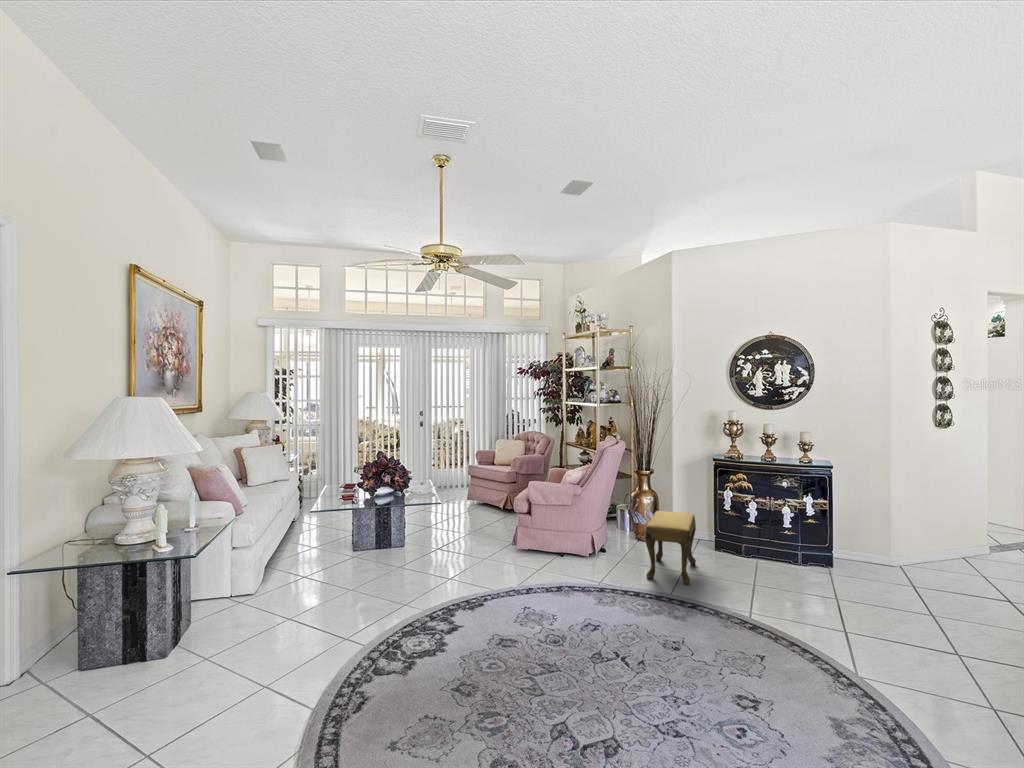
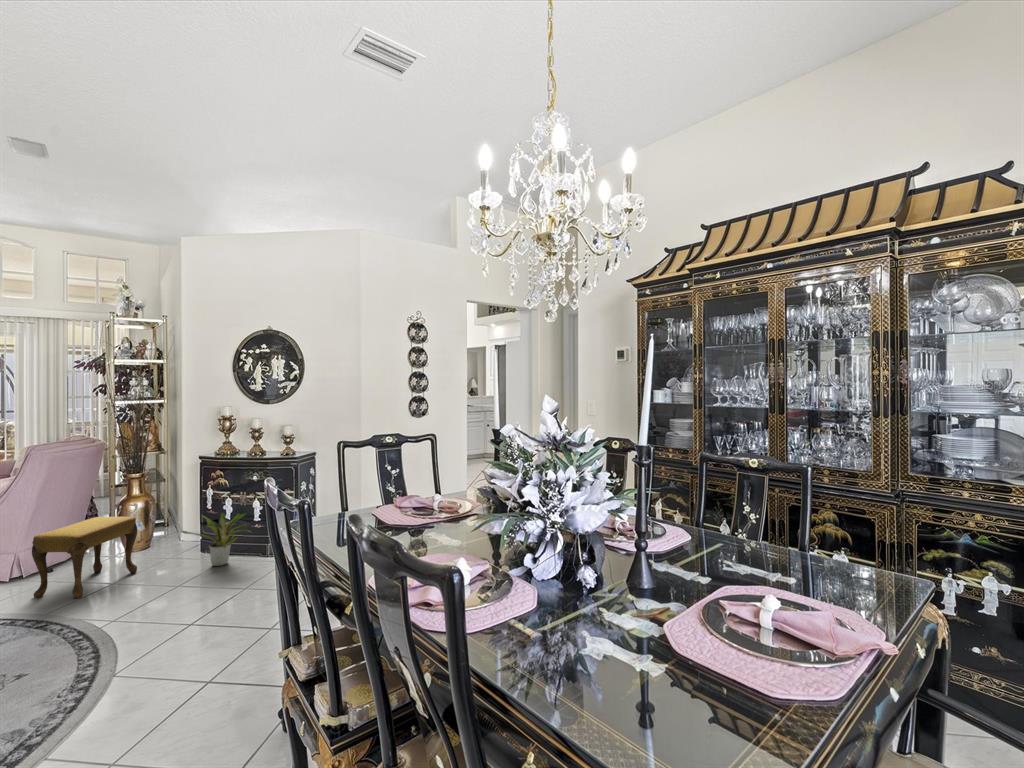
potted plant: none [733,517,804,568] -> present [182,513,250,566]

